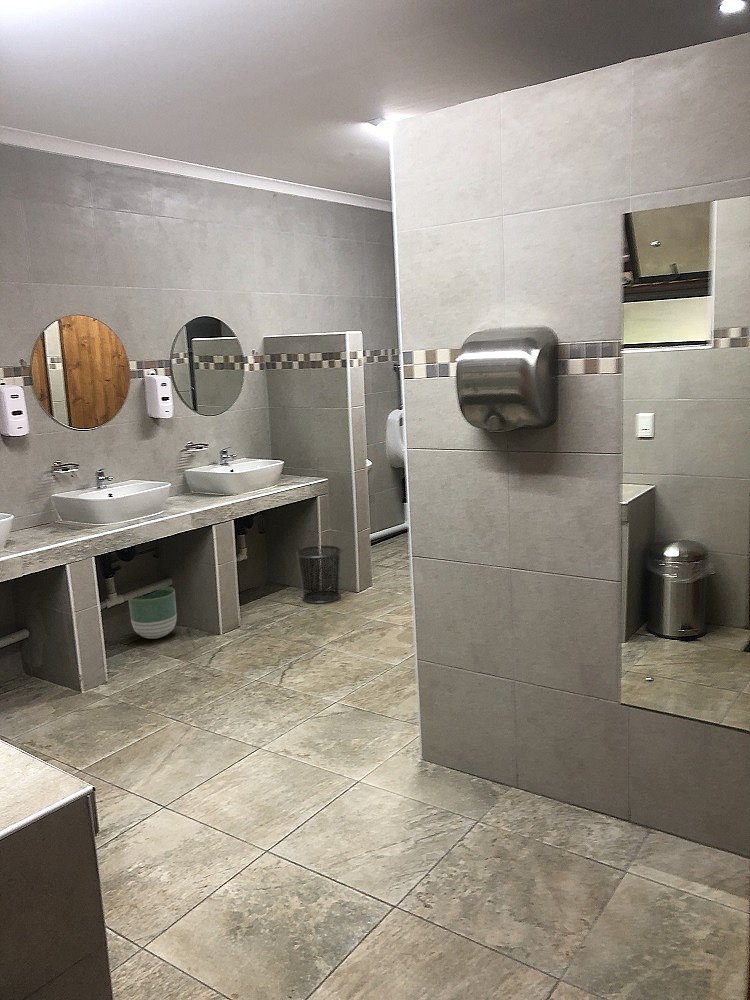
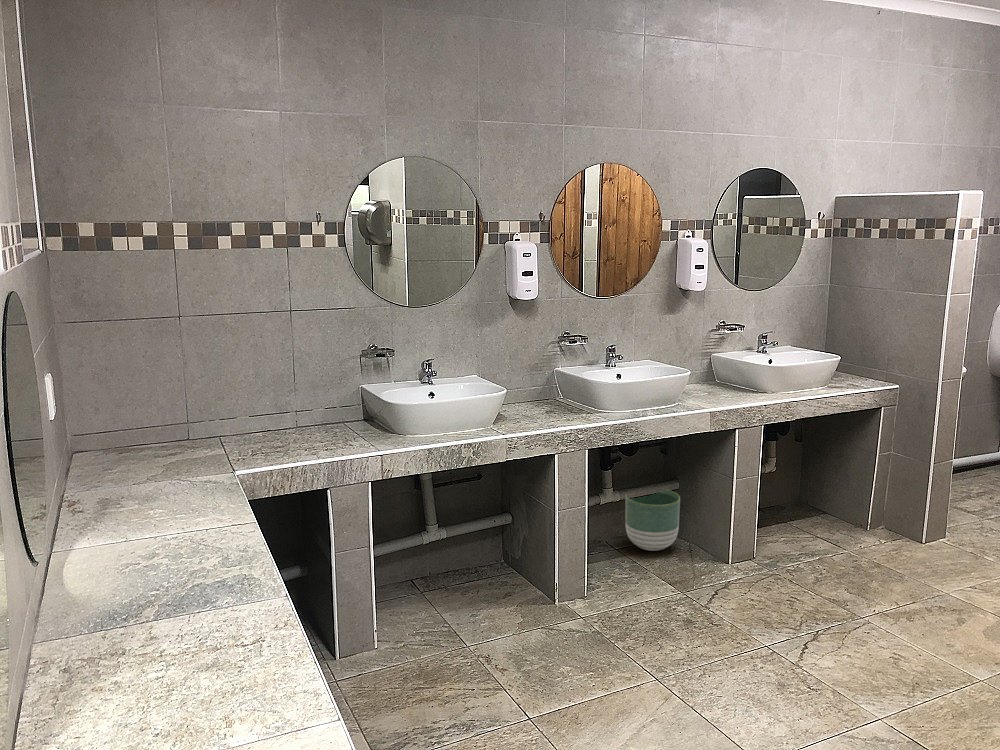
waste bin: present [296,545,342,604] -> none [842,470,908,549]

